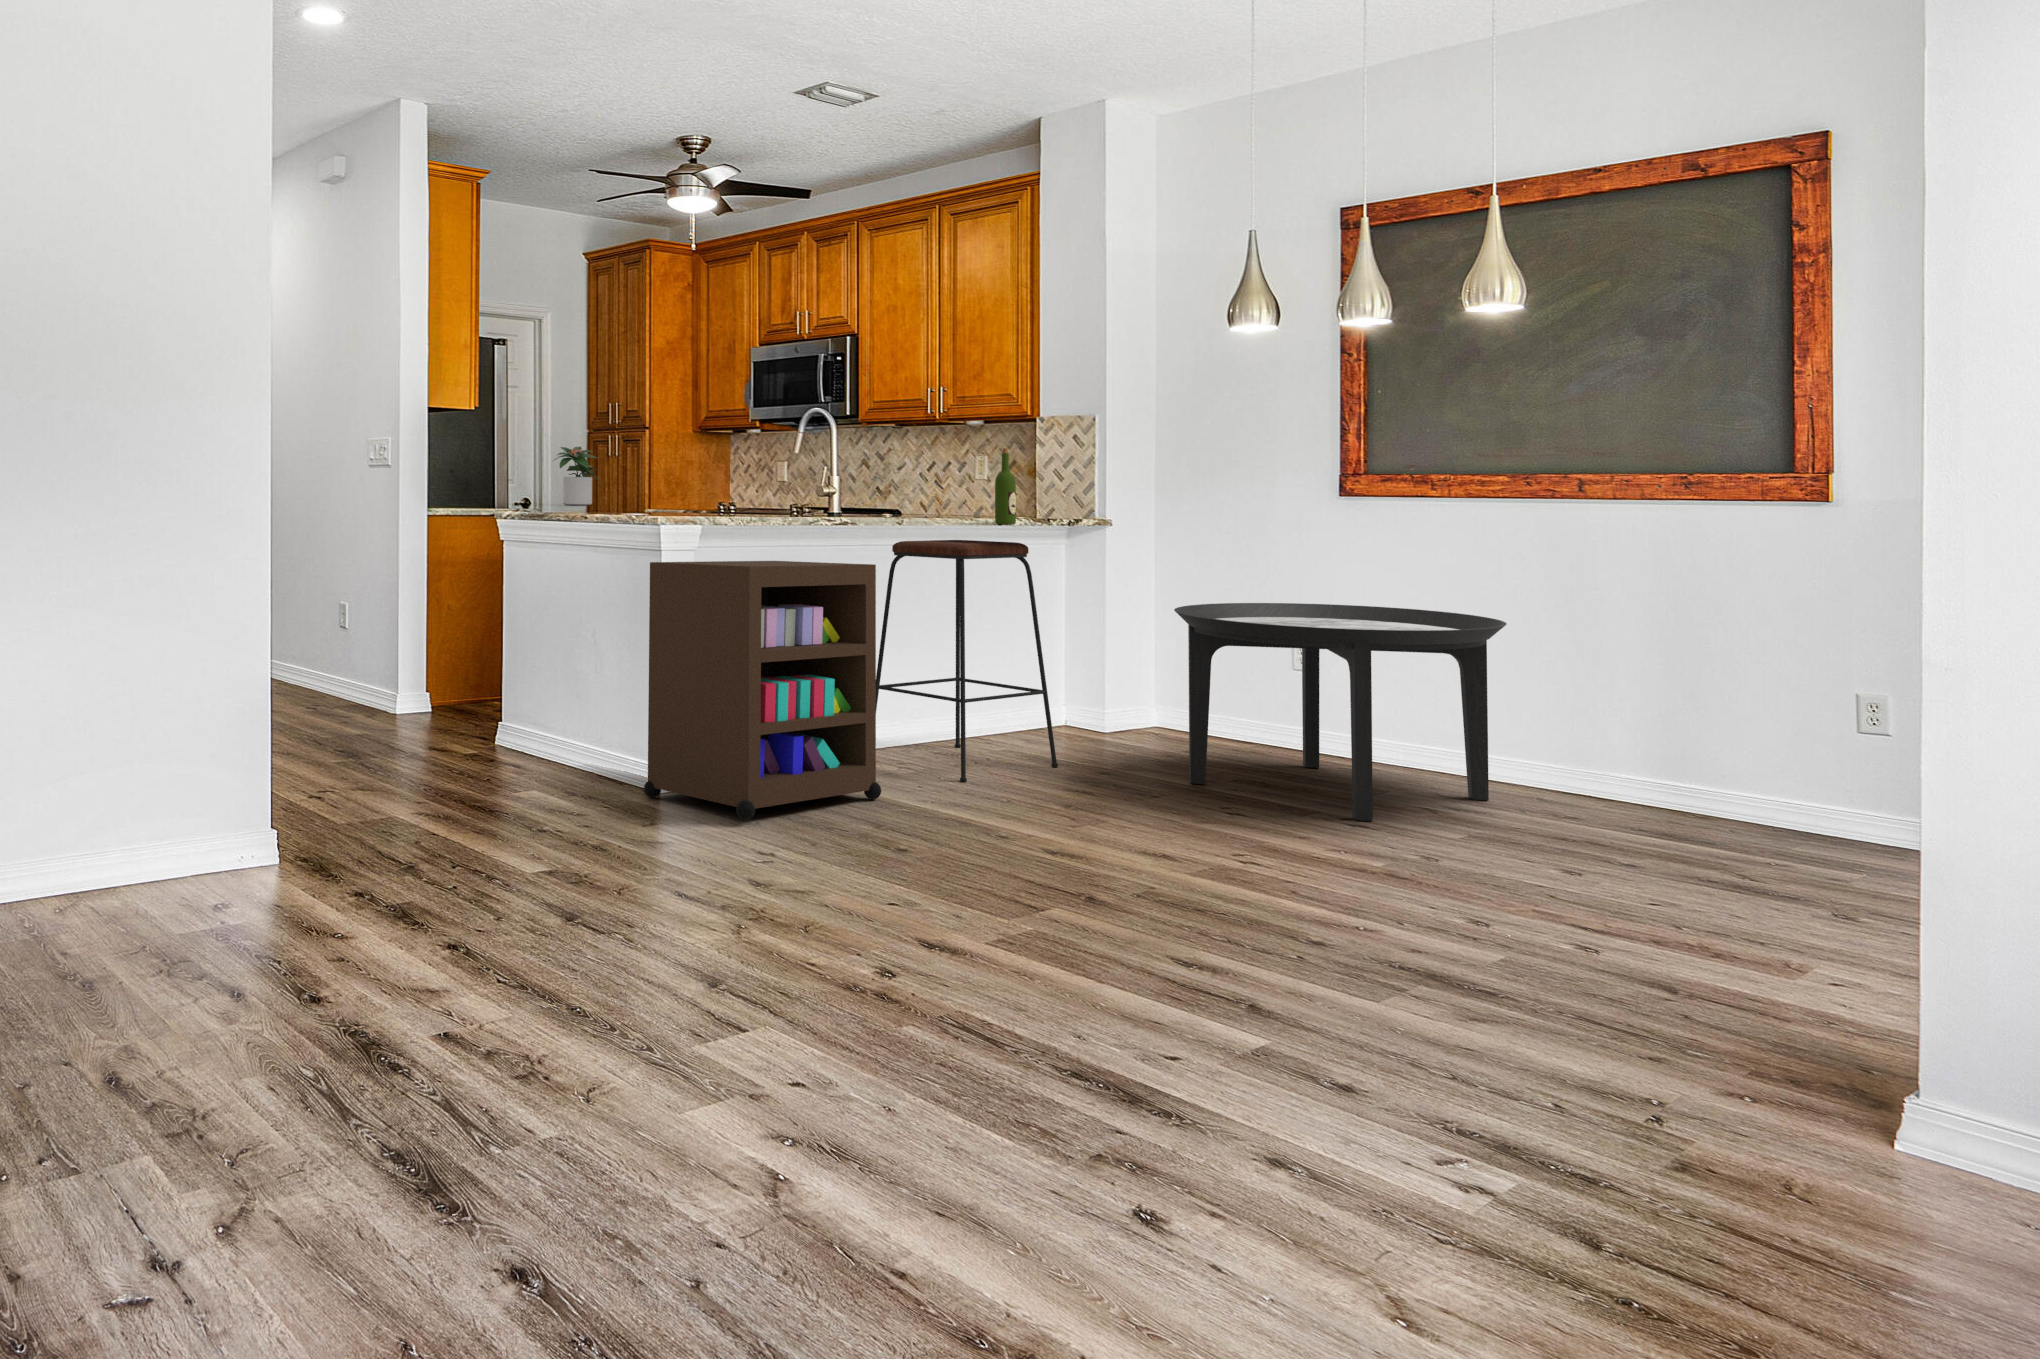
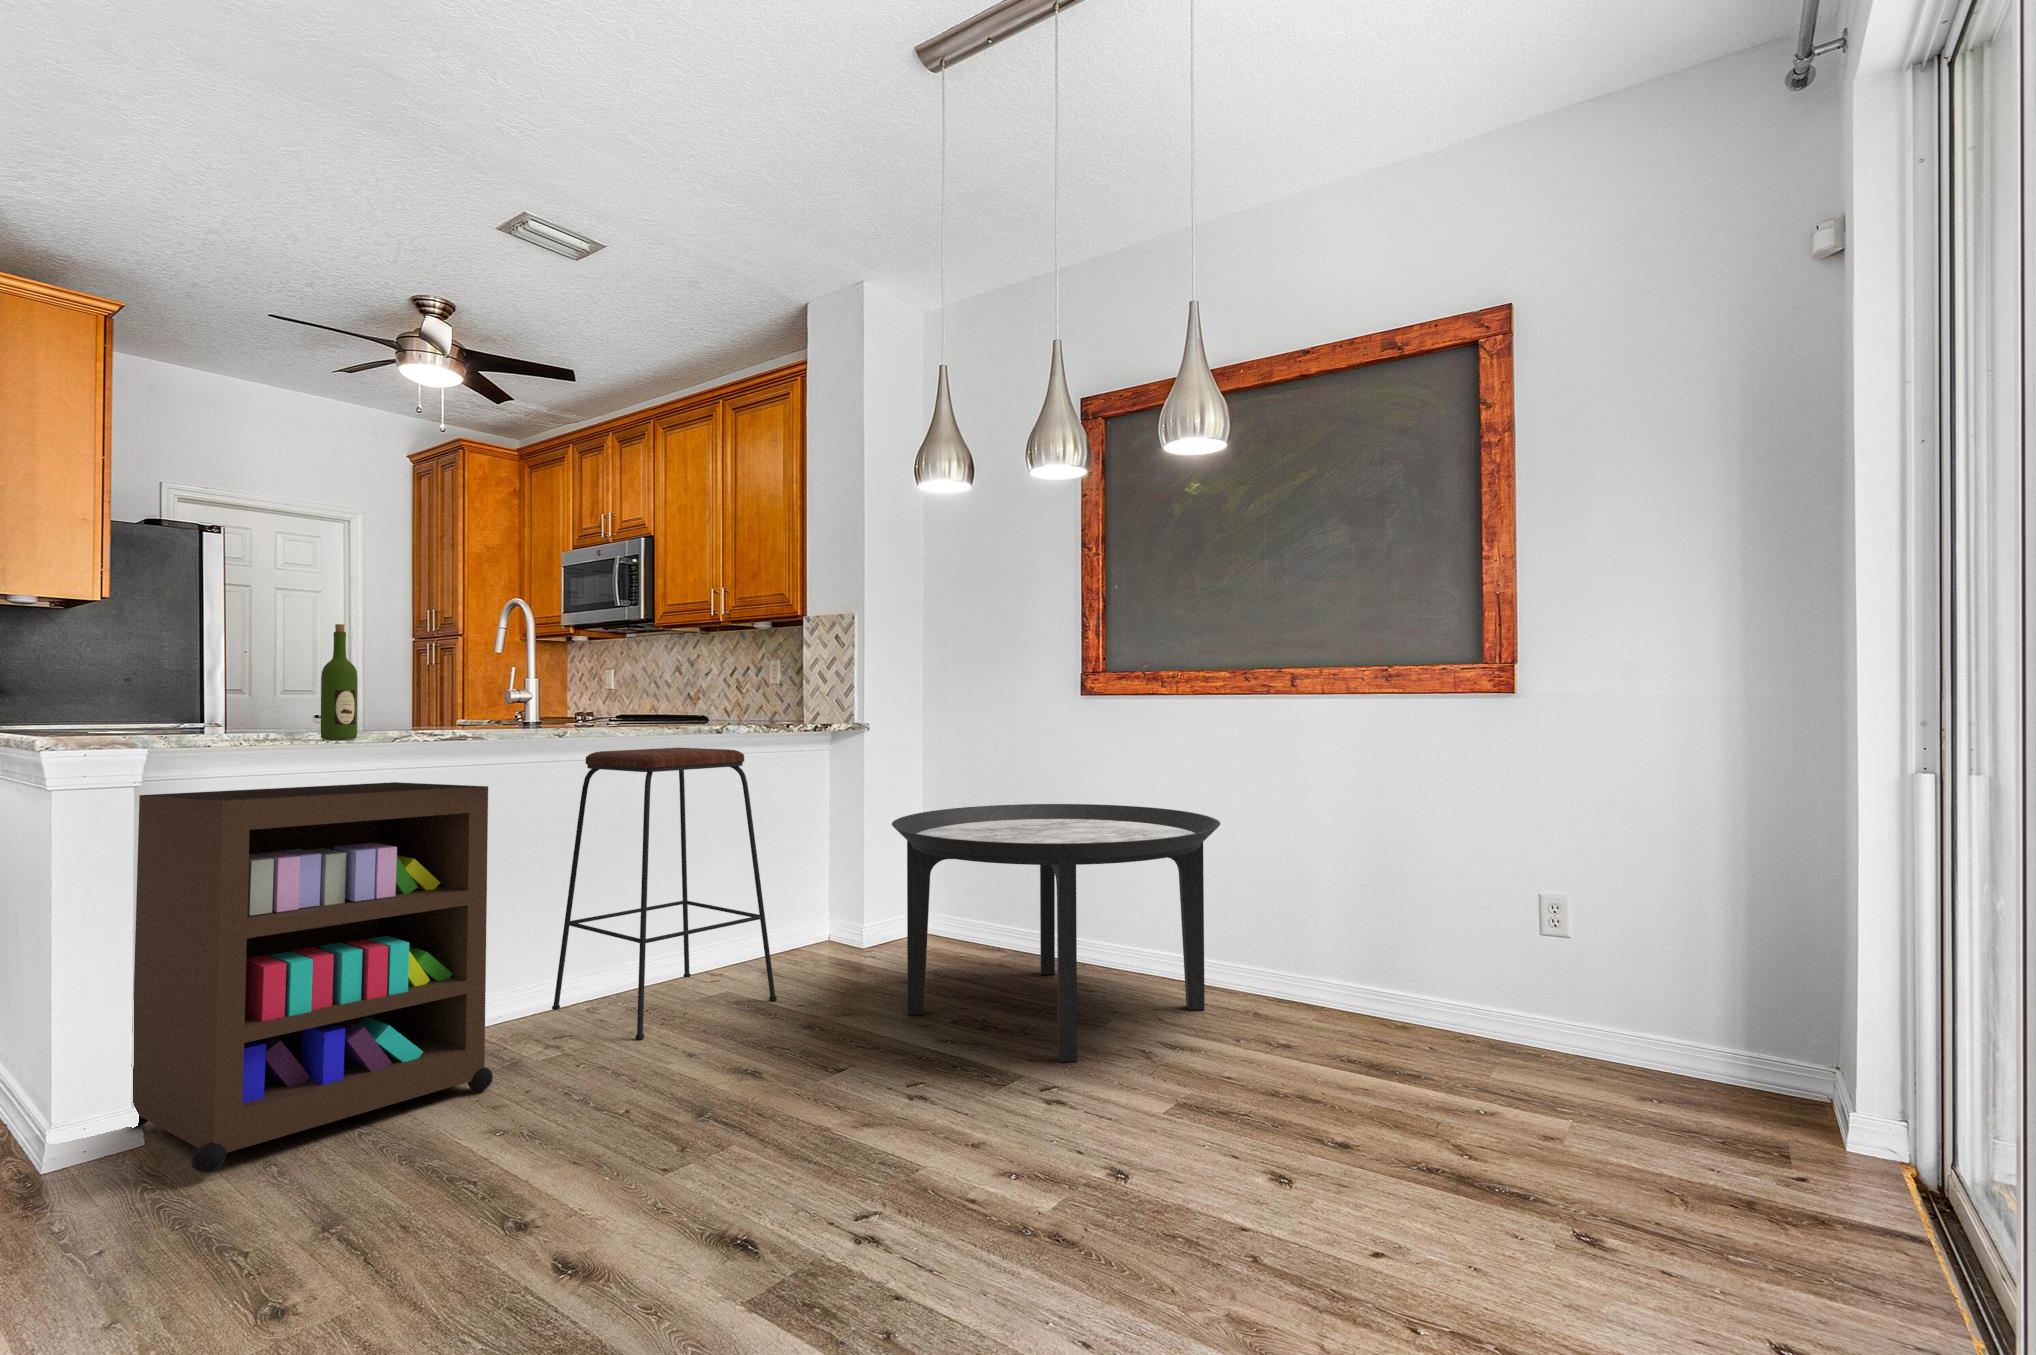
potted plant: present [553,447,600,505] -> none [371,656,431,716]
wine bottle: present [995,448,1016,524] -> present [321,624,358,740]

